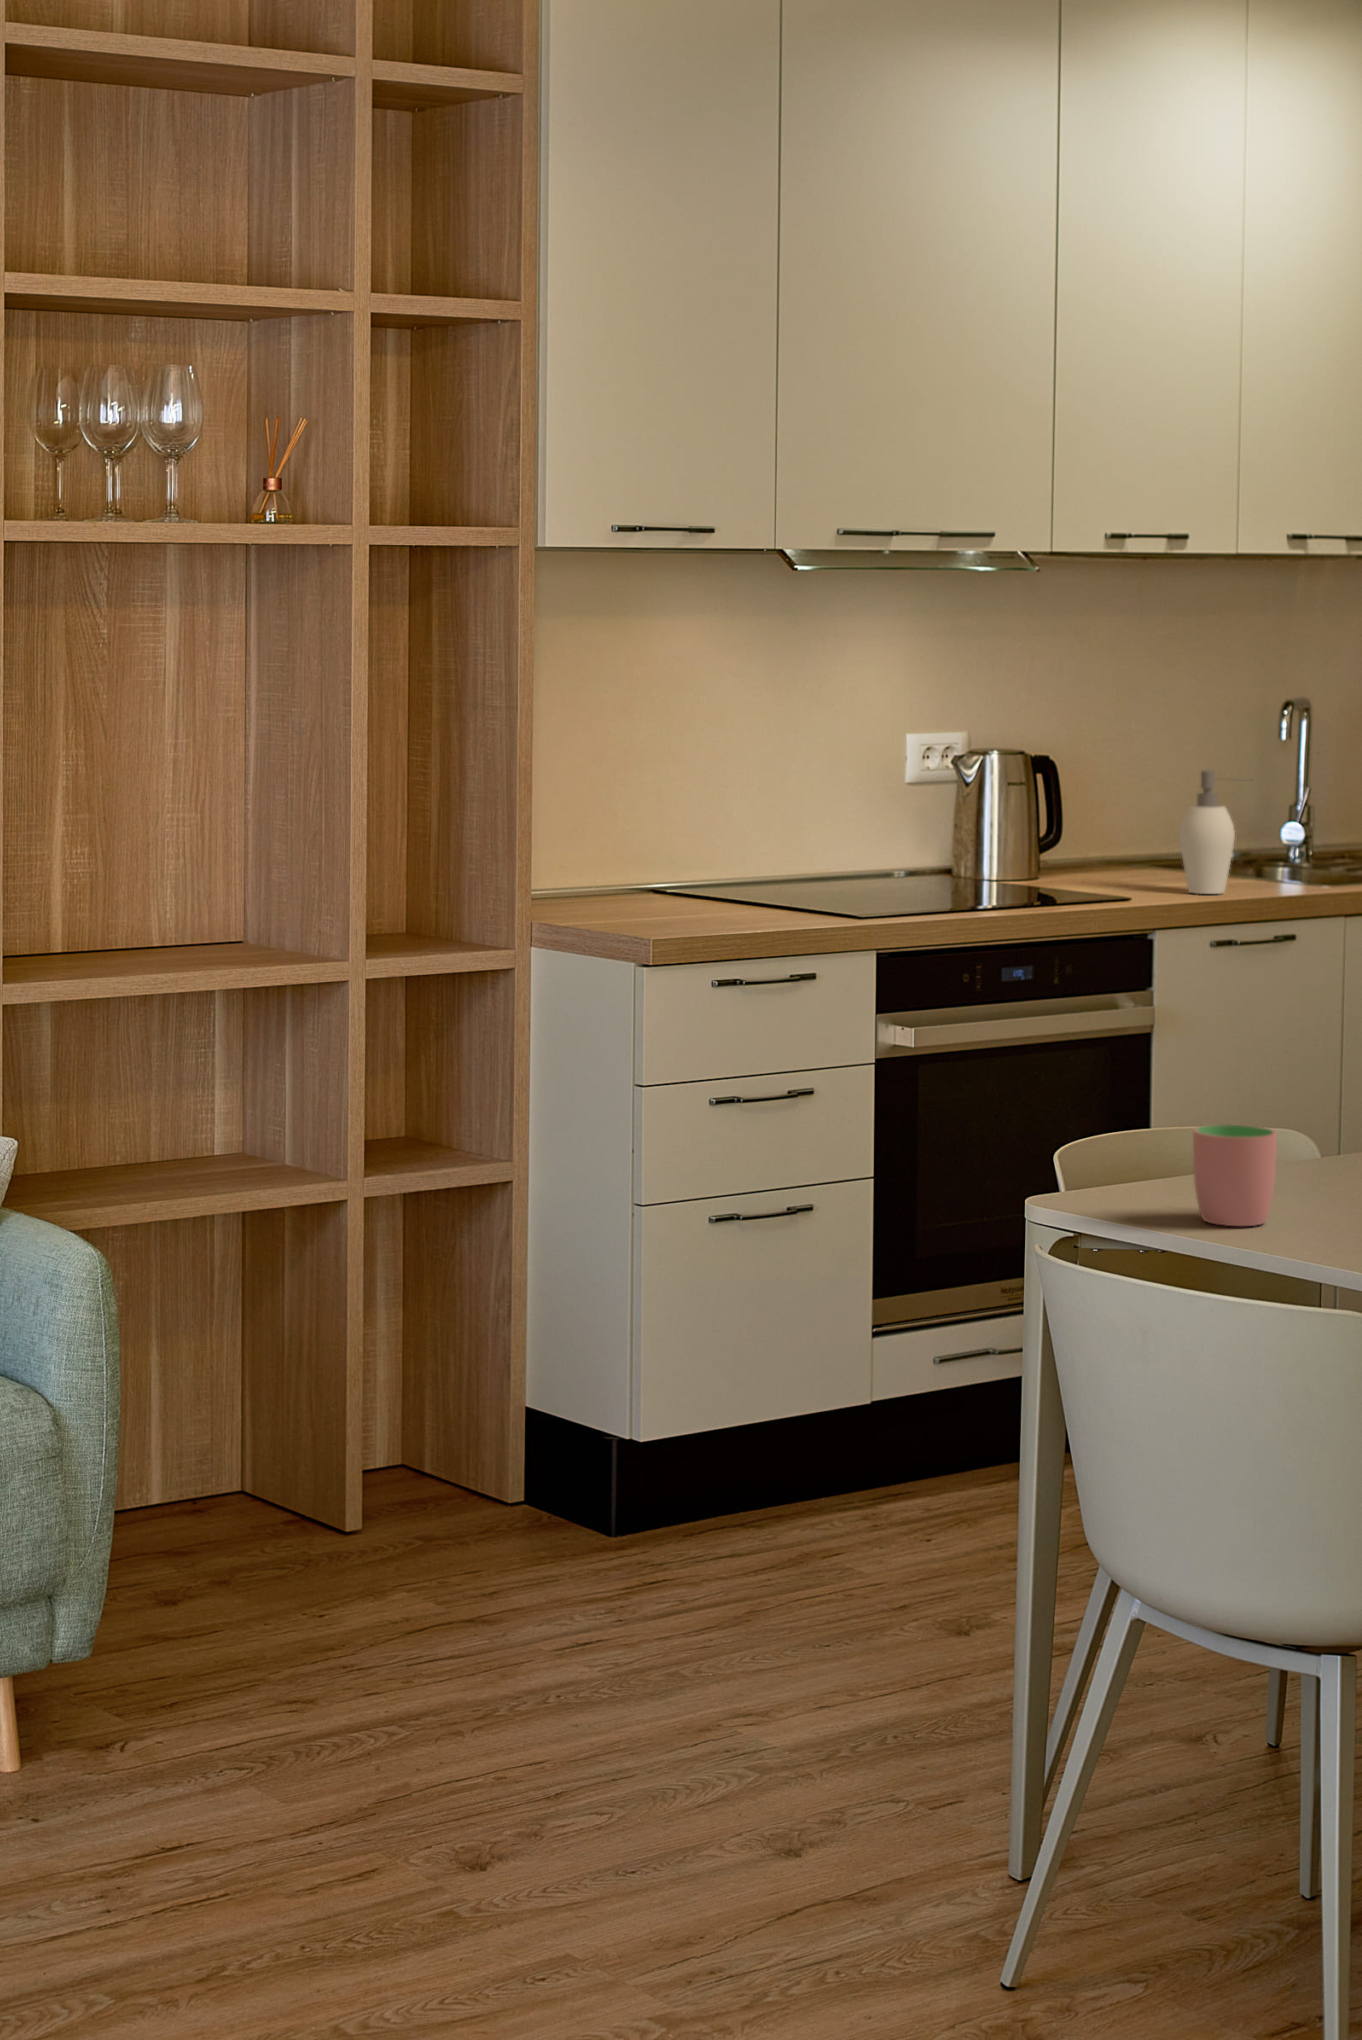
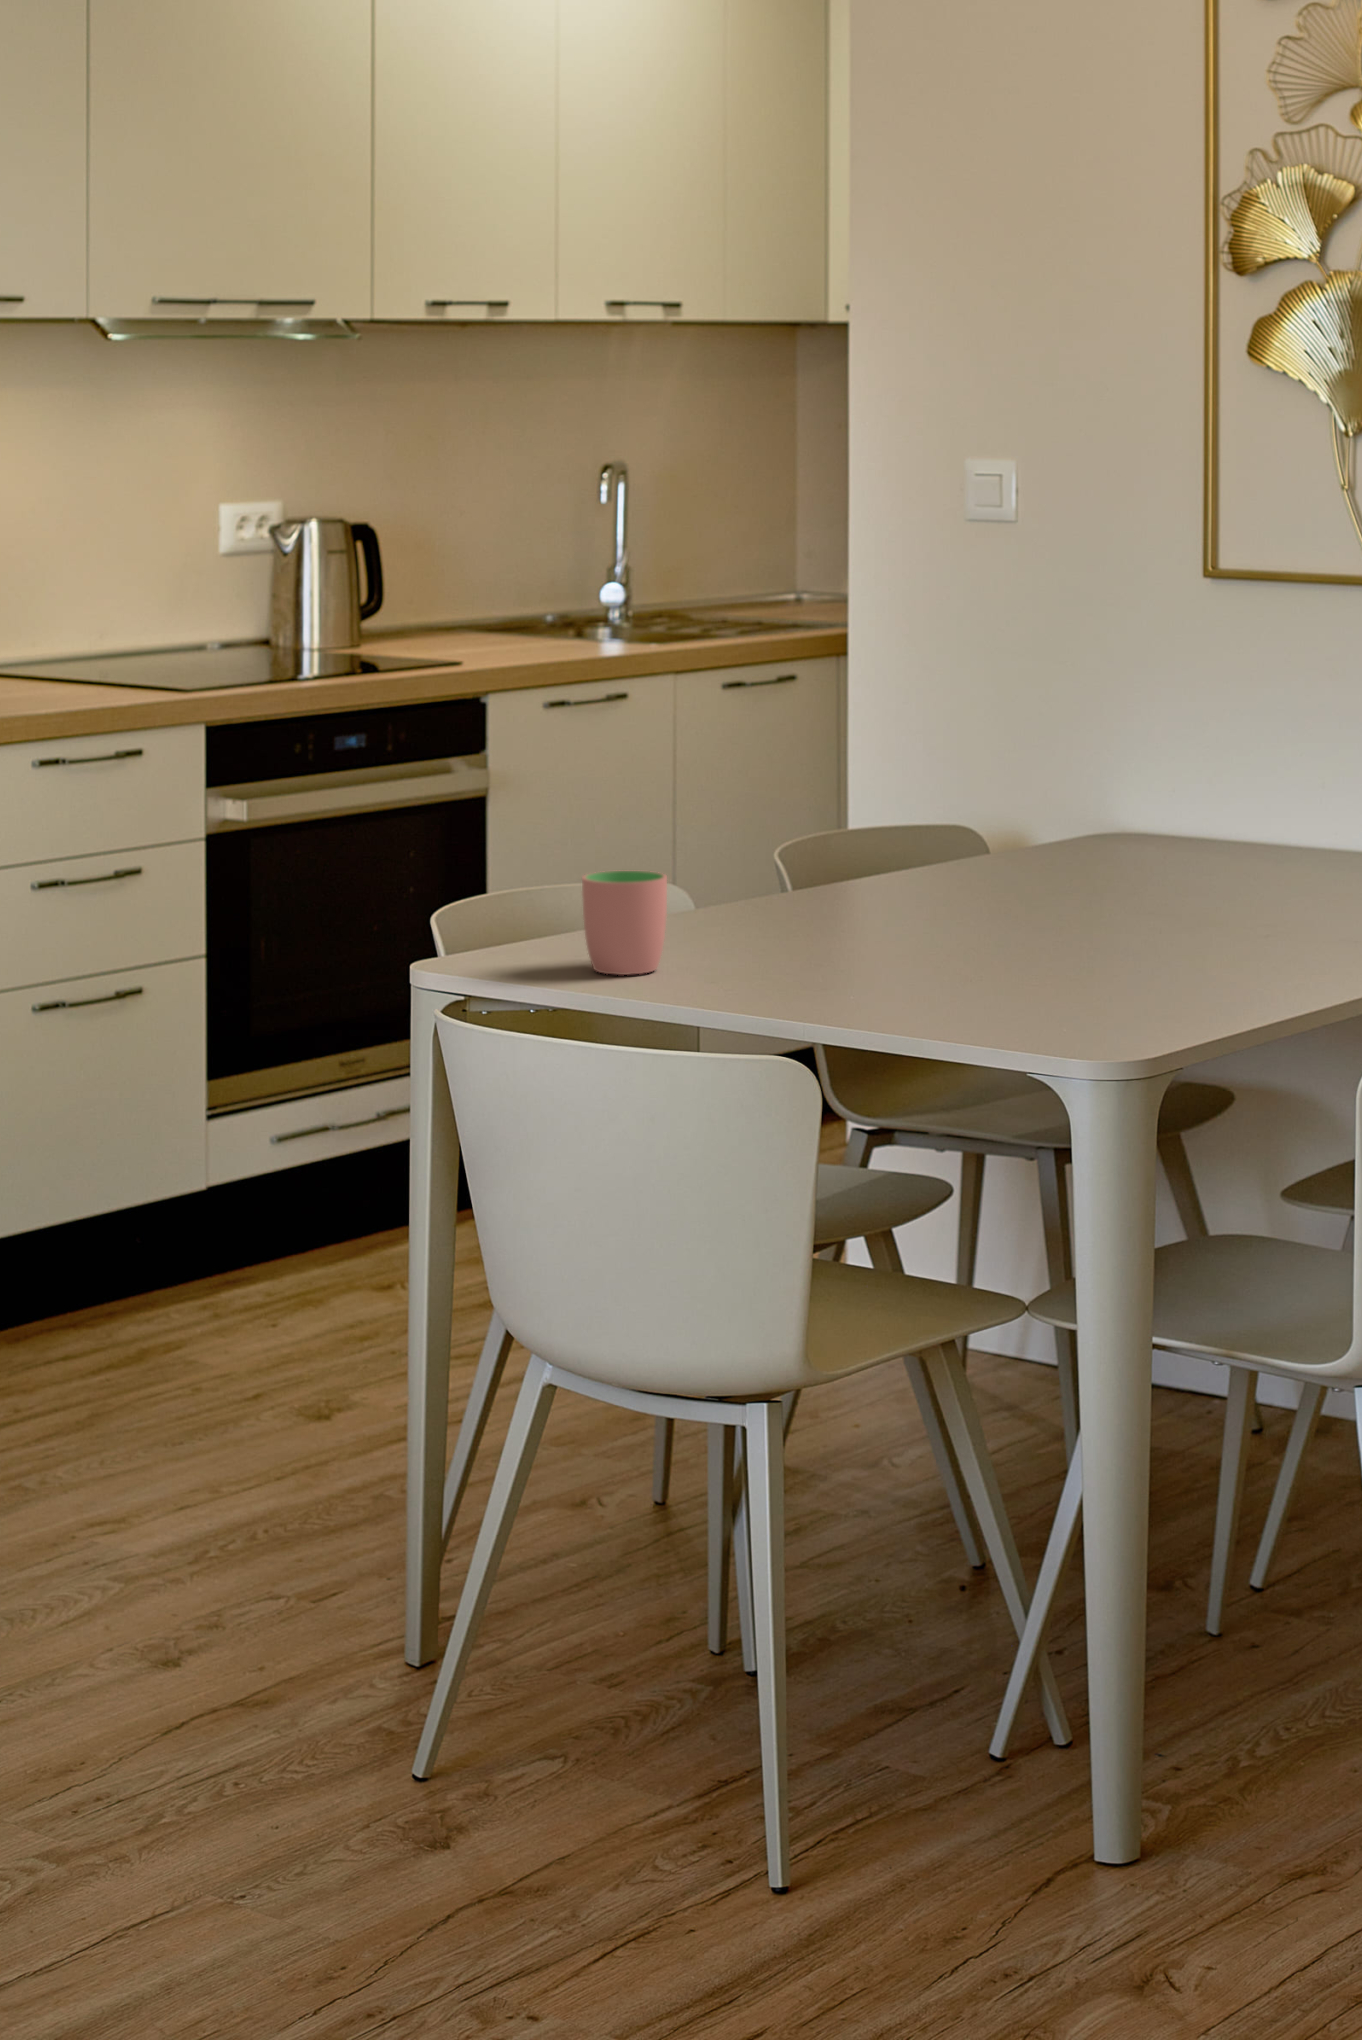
soap dispenser: present [1179,770,1235,894] -> none [506,532,578,657]

